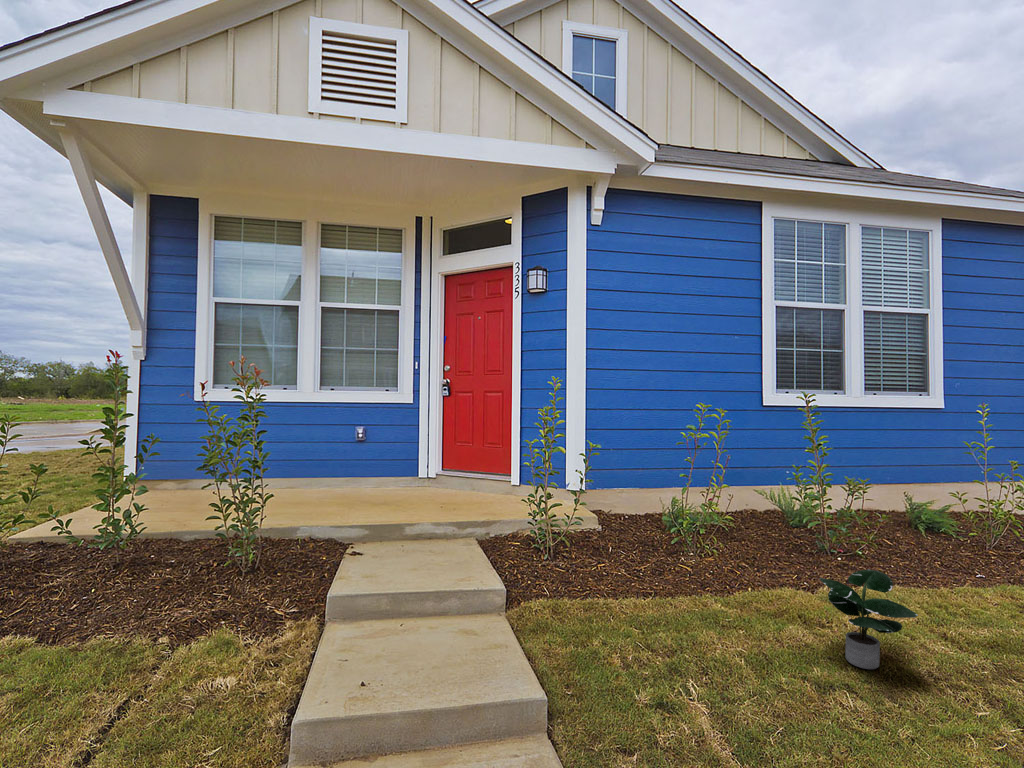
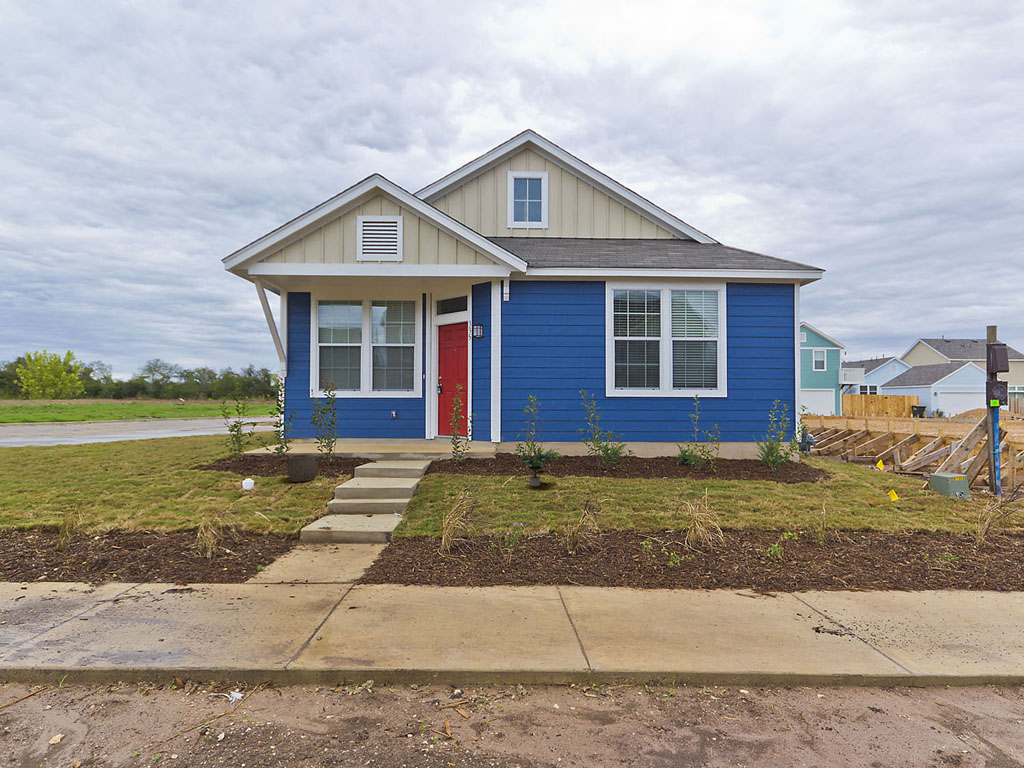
woven basket: none [85,567,193,672] -> present [287,454,317,482]

